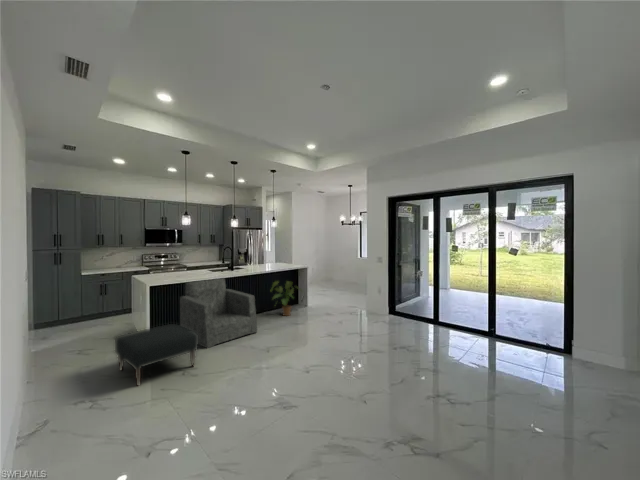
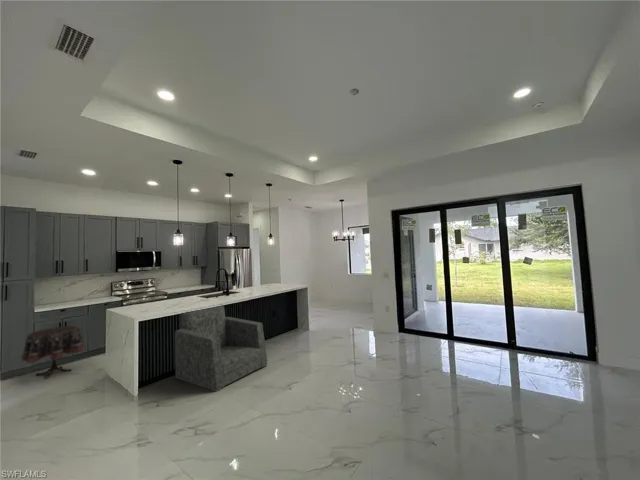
house plant: present [271,282,300,316] -> none [270,303,306,343]
side table: none [68,288,116,328] -> present [21,326,84,378]
ottoman: present [115,324,198,385] -> none [107,366,215,455]

